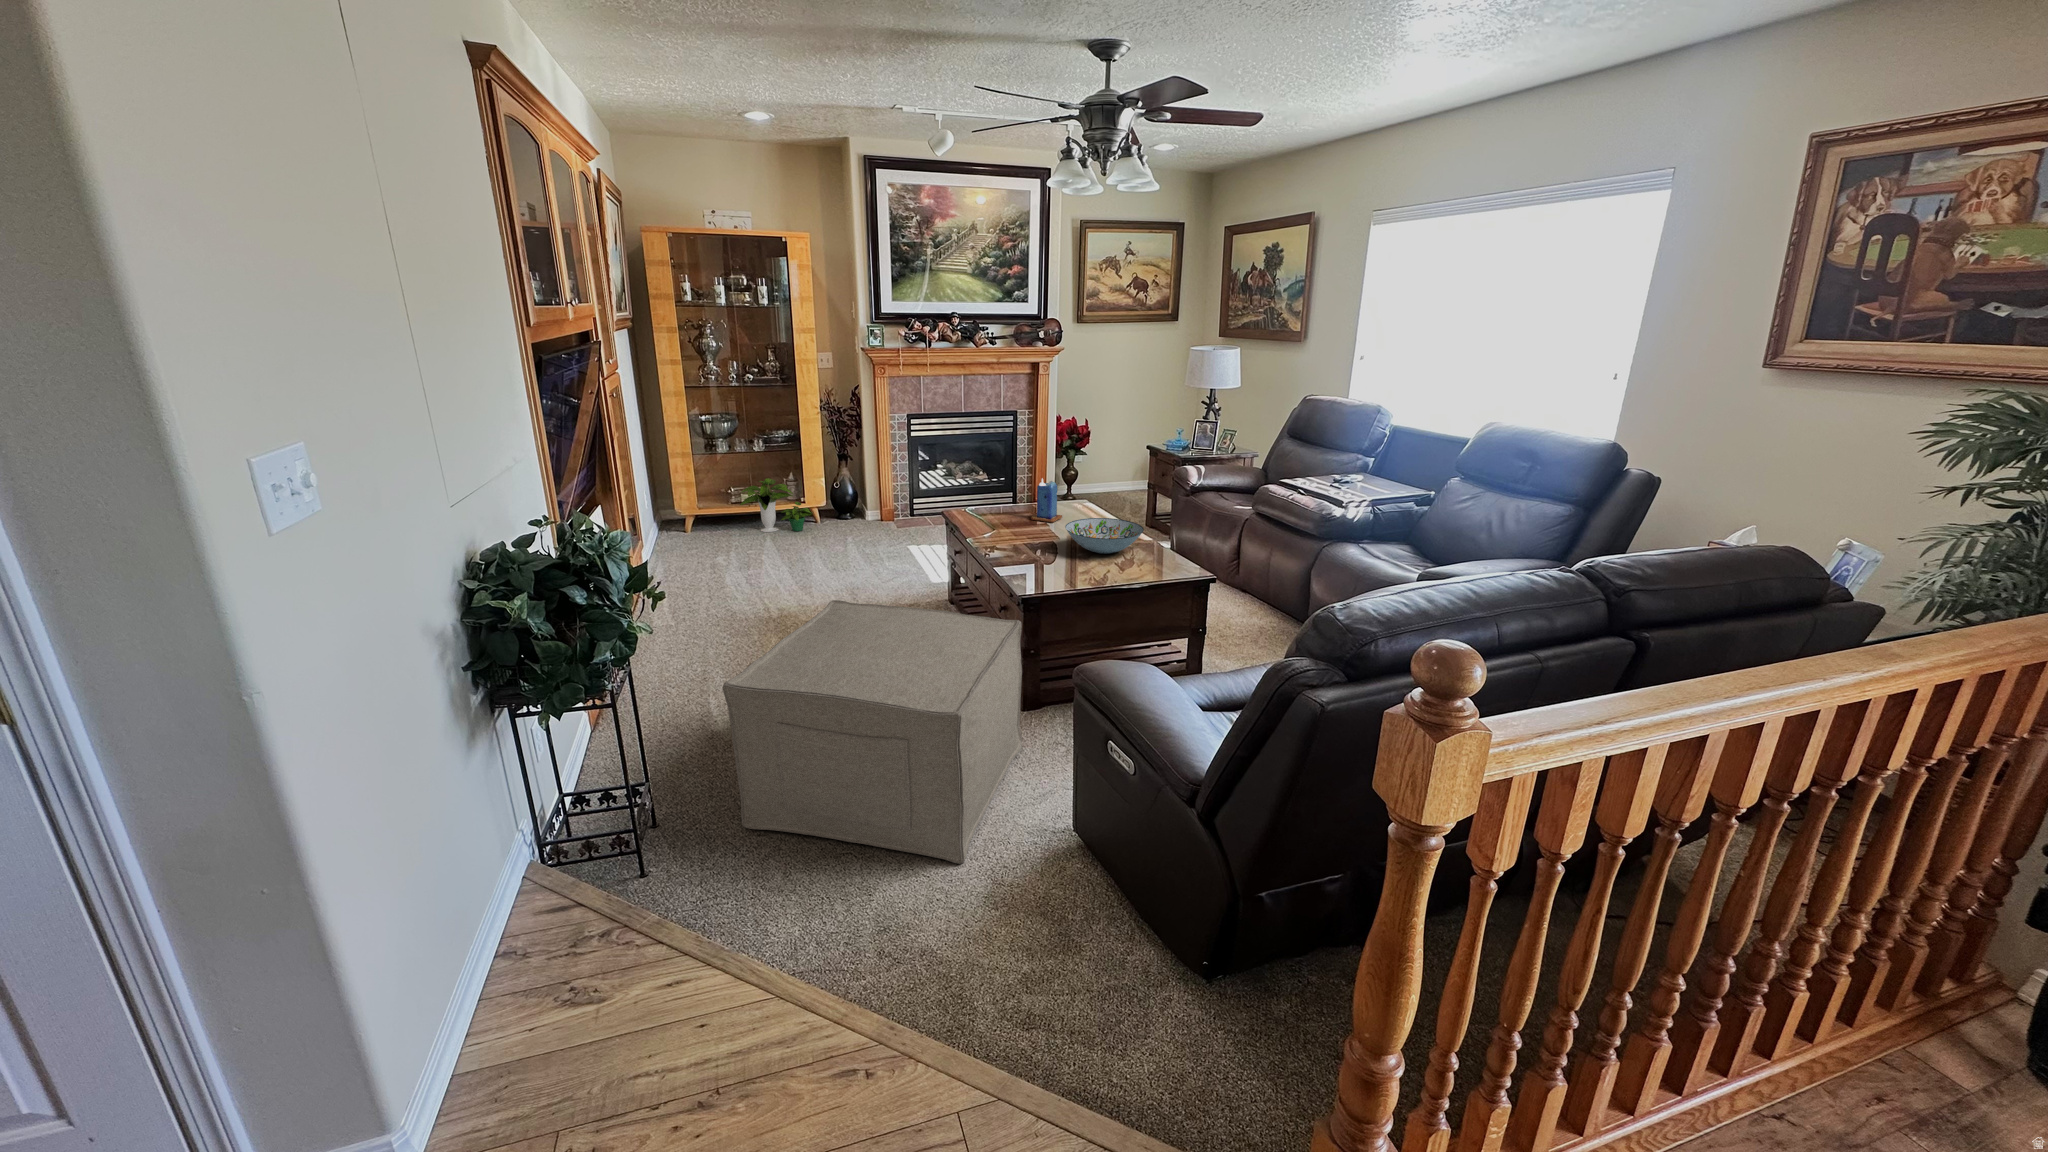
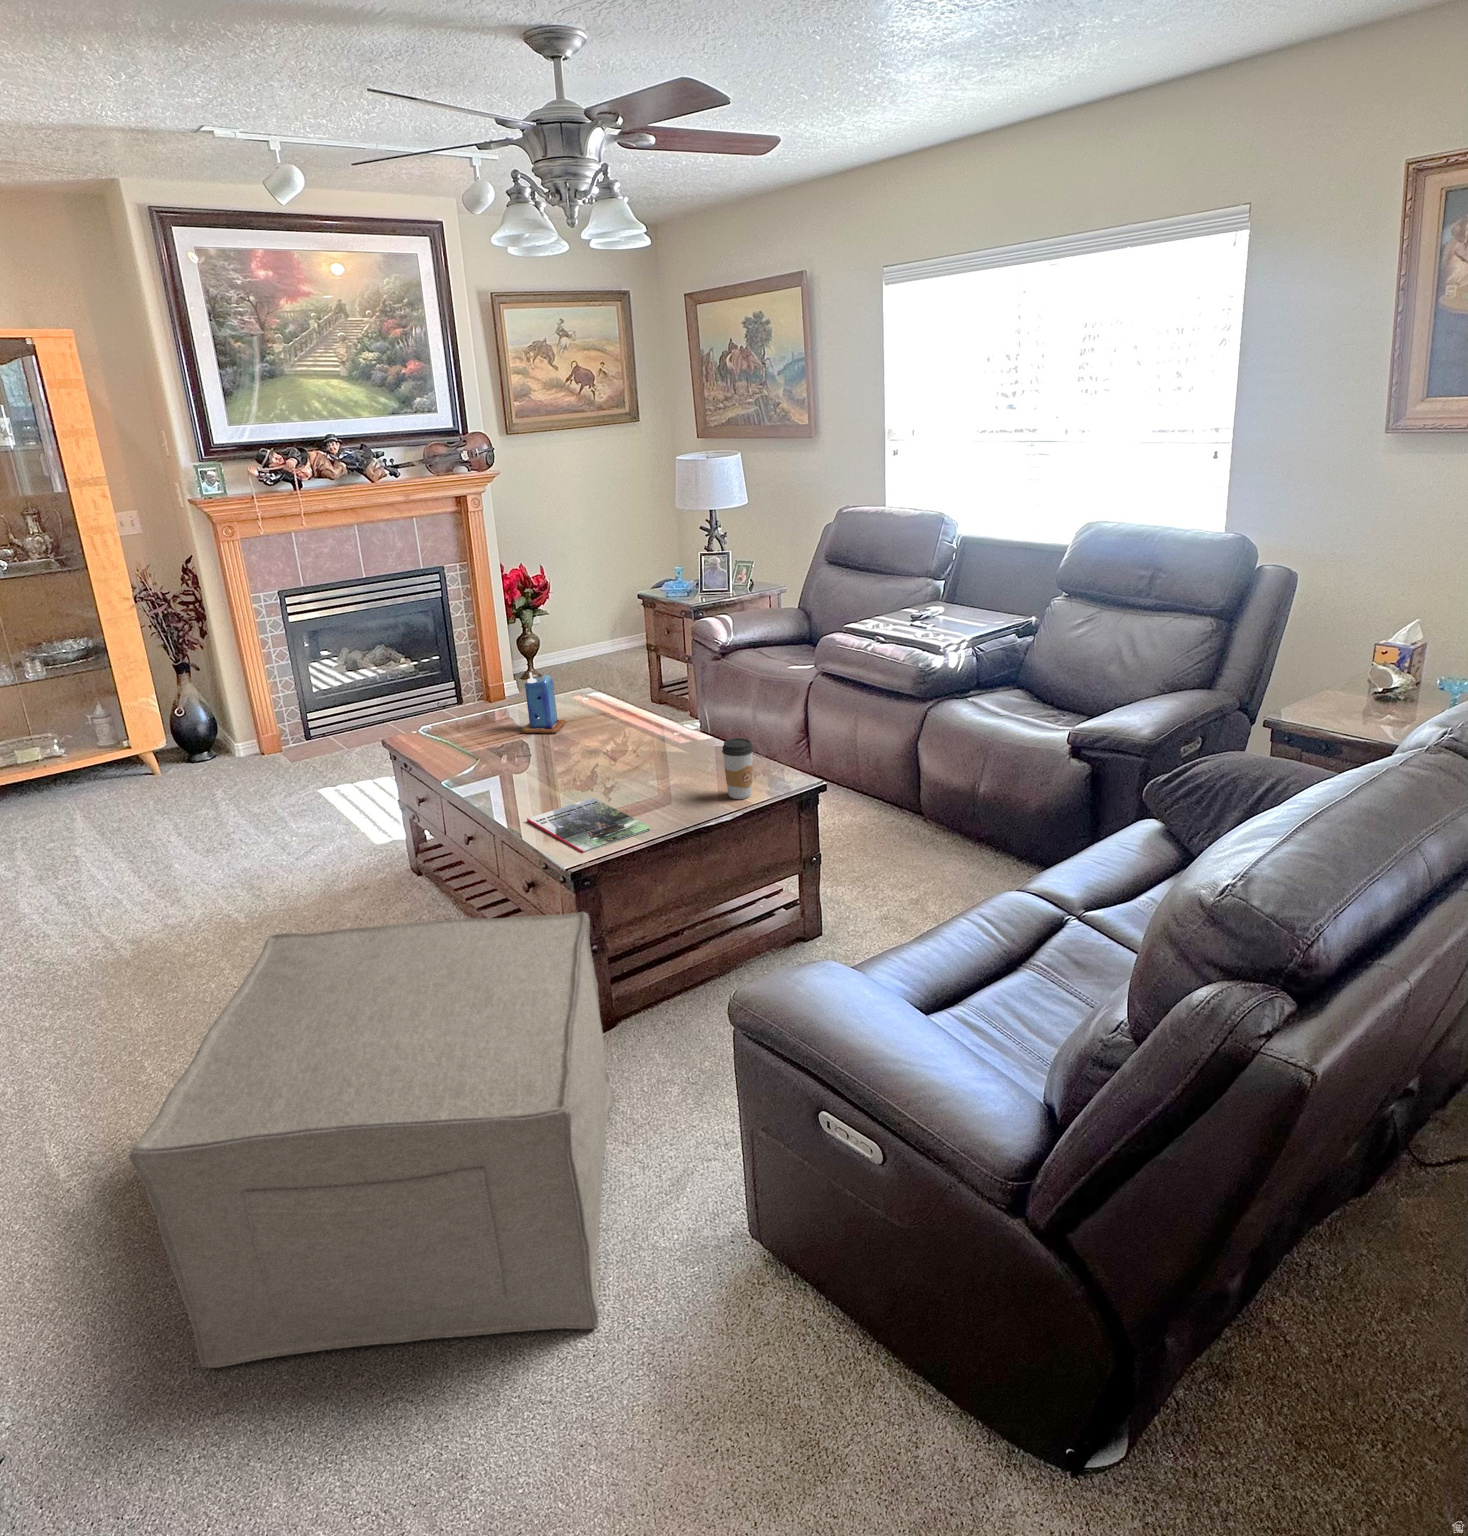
potted plant: present [740,478,812,532] -> none [25,718,157,802]
decorative bowl: present [1065,518,1144,554] -> none [590,719,702,773]
coffee cup: none [1148,534,1170,577] -> present [722,738,753,799]
magazine: none [1009,561,1086,590] -> present [527,798,651,853]

